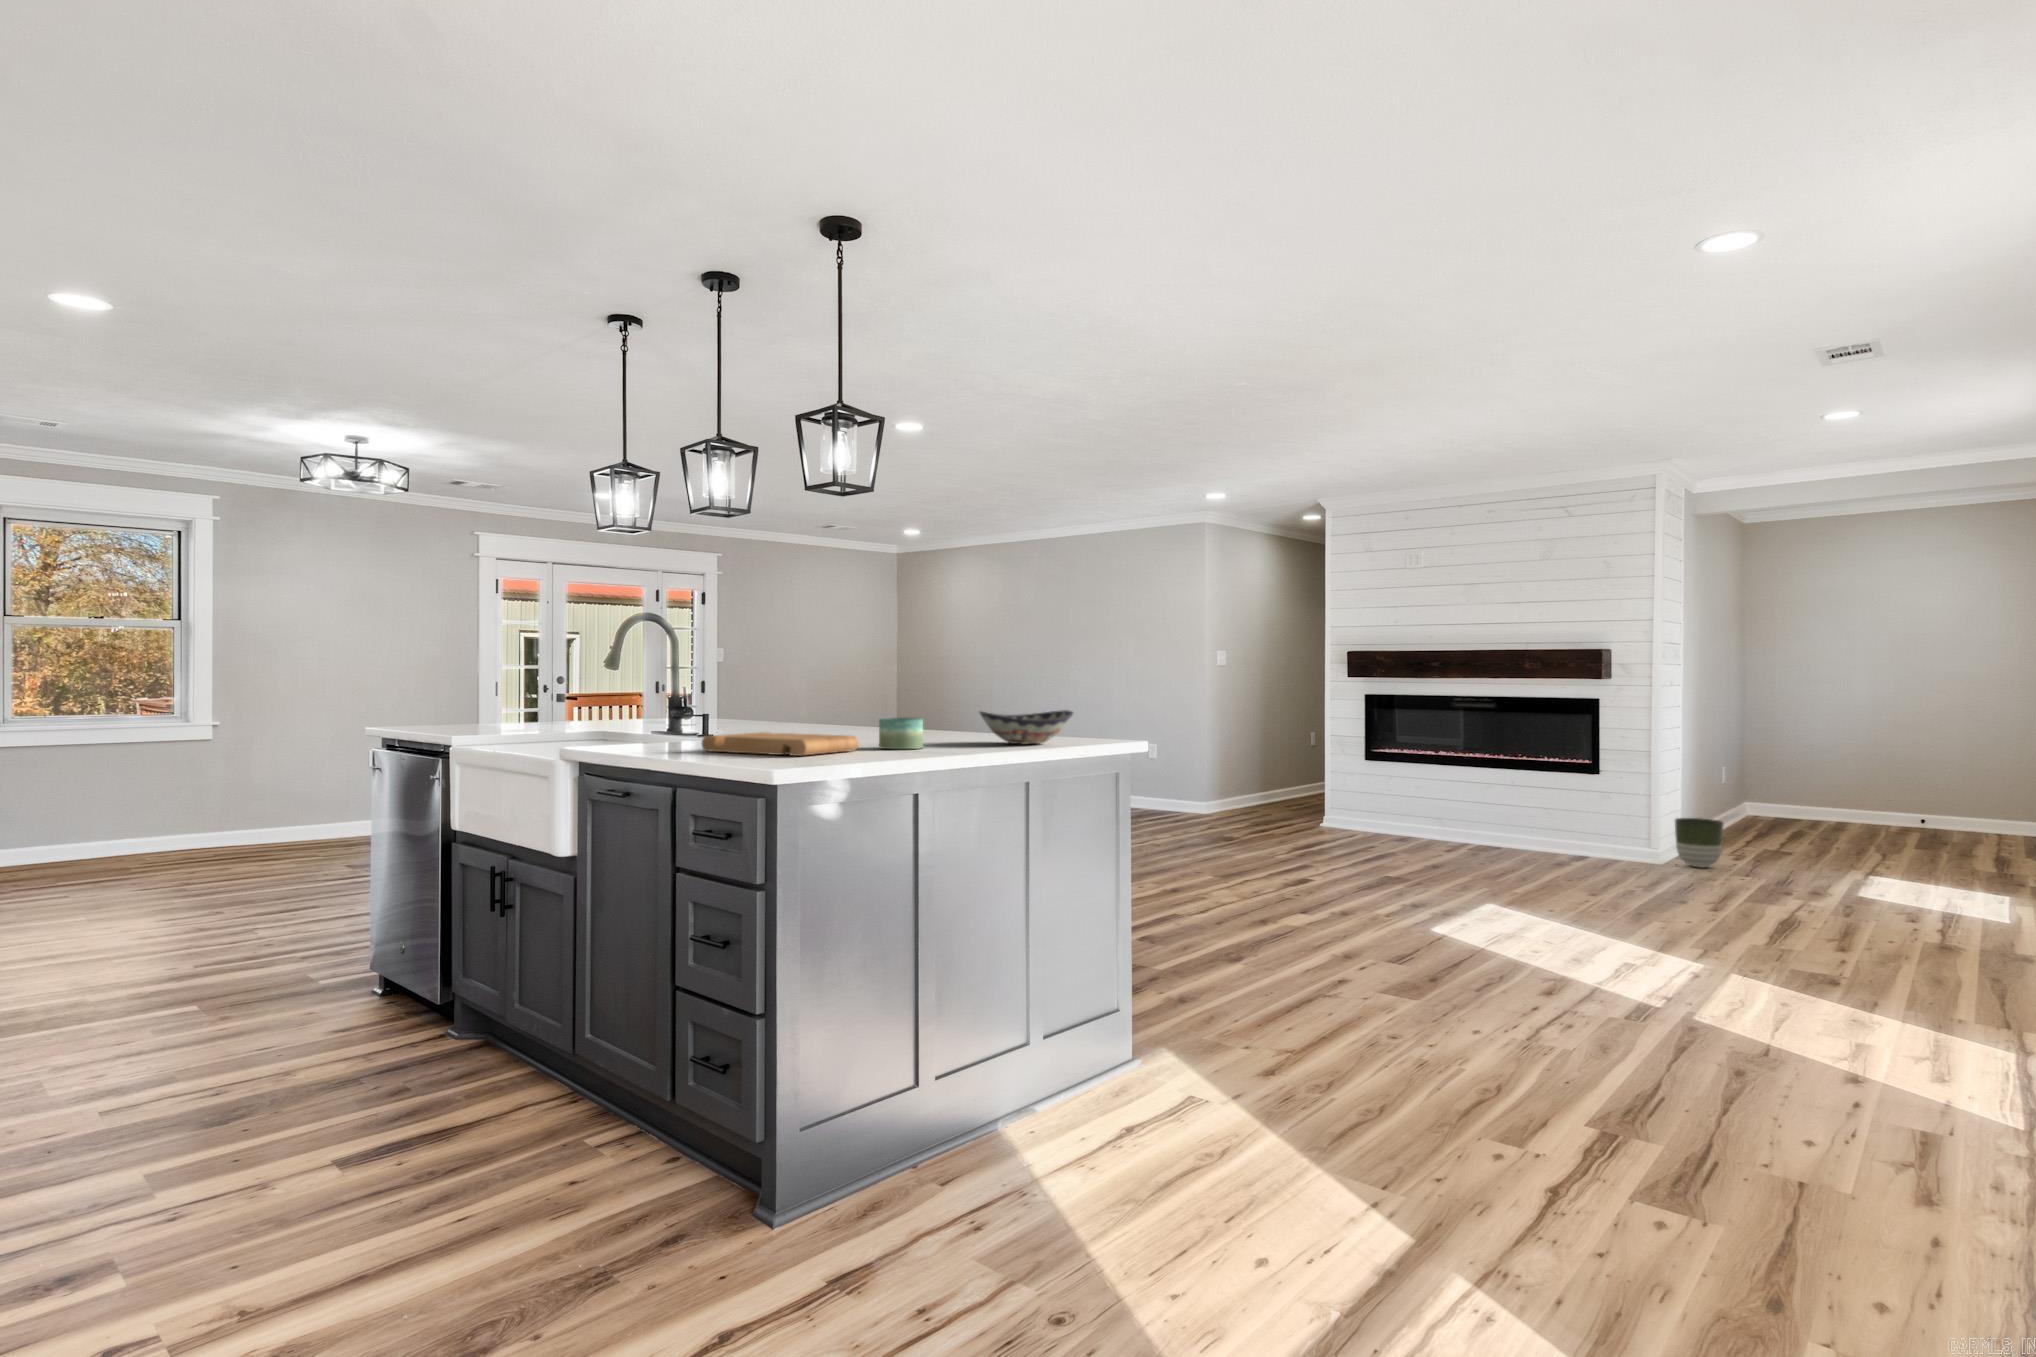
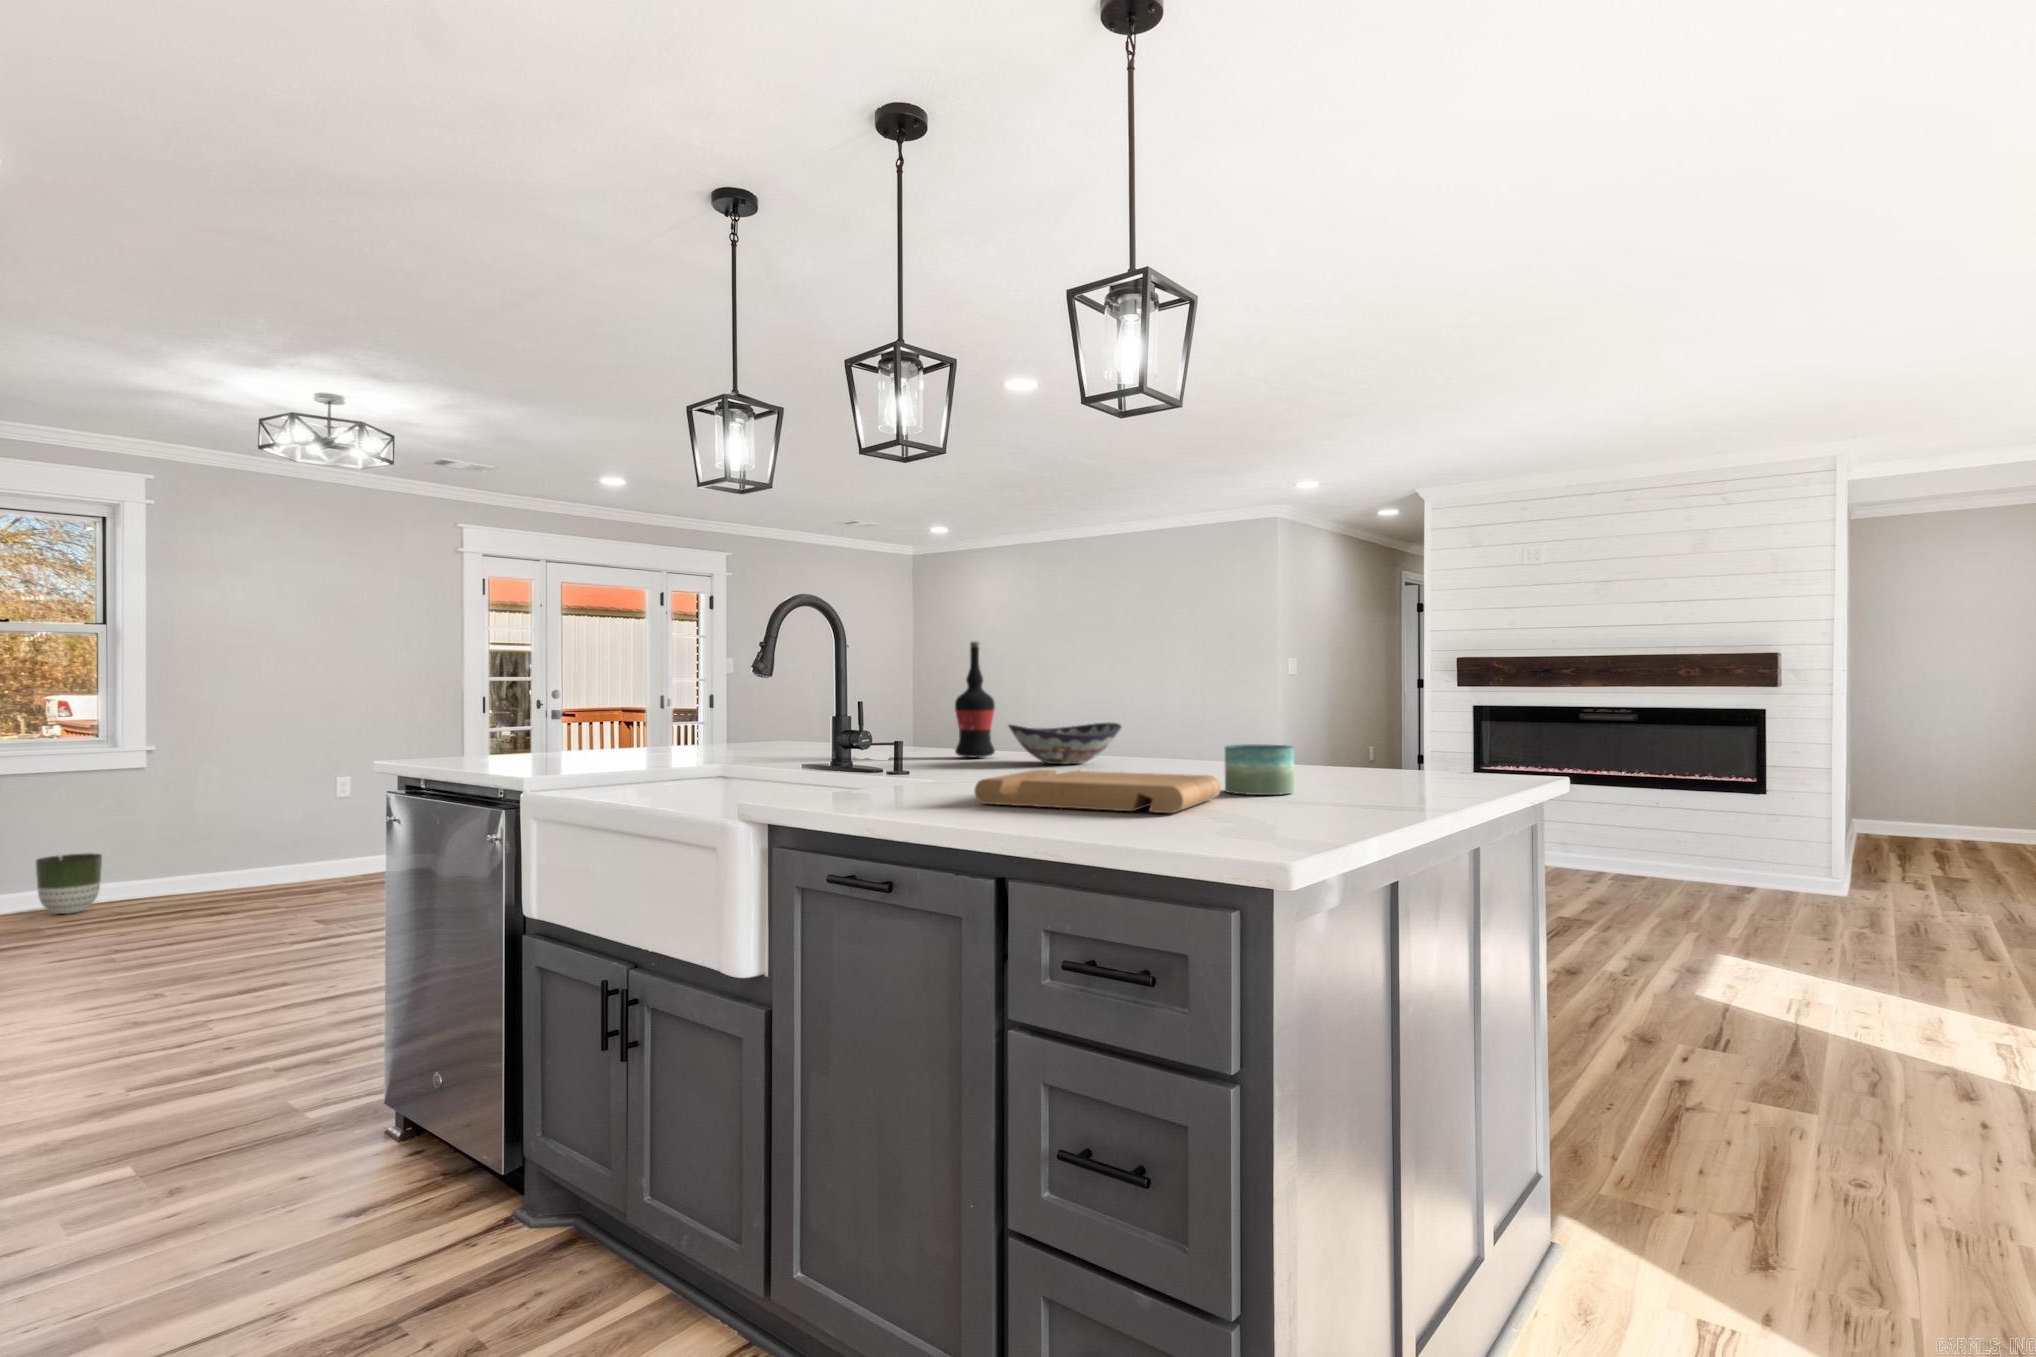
wine bottle: none [777,645,807,729] -> present [955,642,995,757]
decorative bowl: present [980,710,1073,744] -> present [1009,723,1121,764]
planter: present [1675,818,1724,868] -> present [36,853,102,914]

